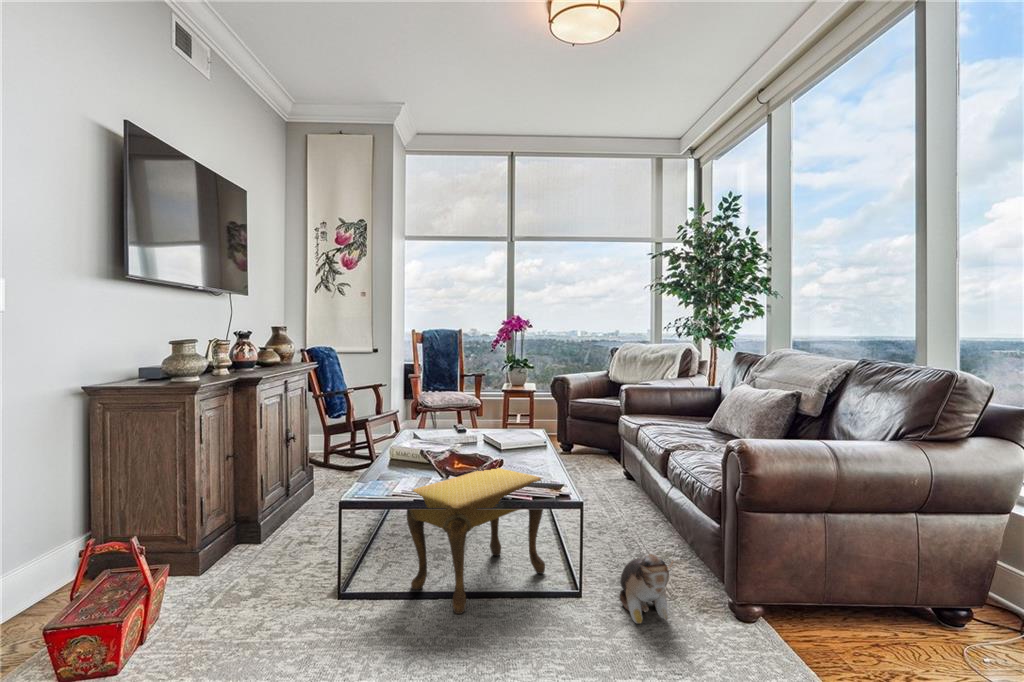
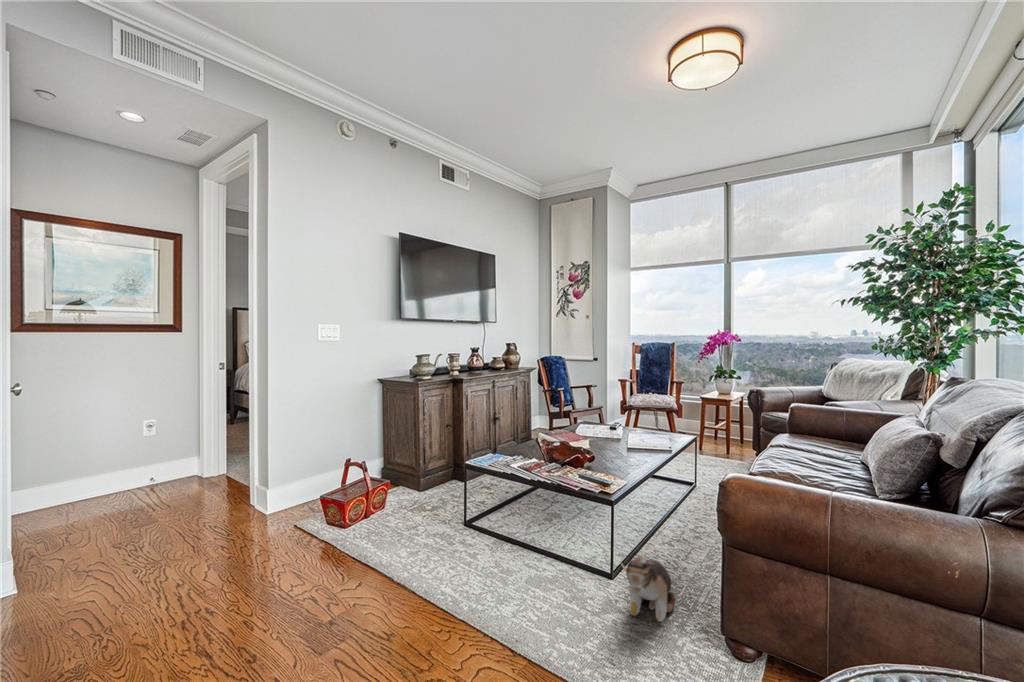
footstool: present [406,468,545,614] -> none [503,458,608,560]

